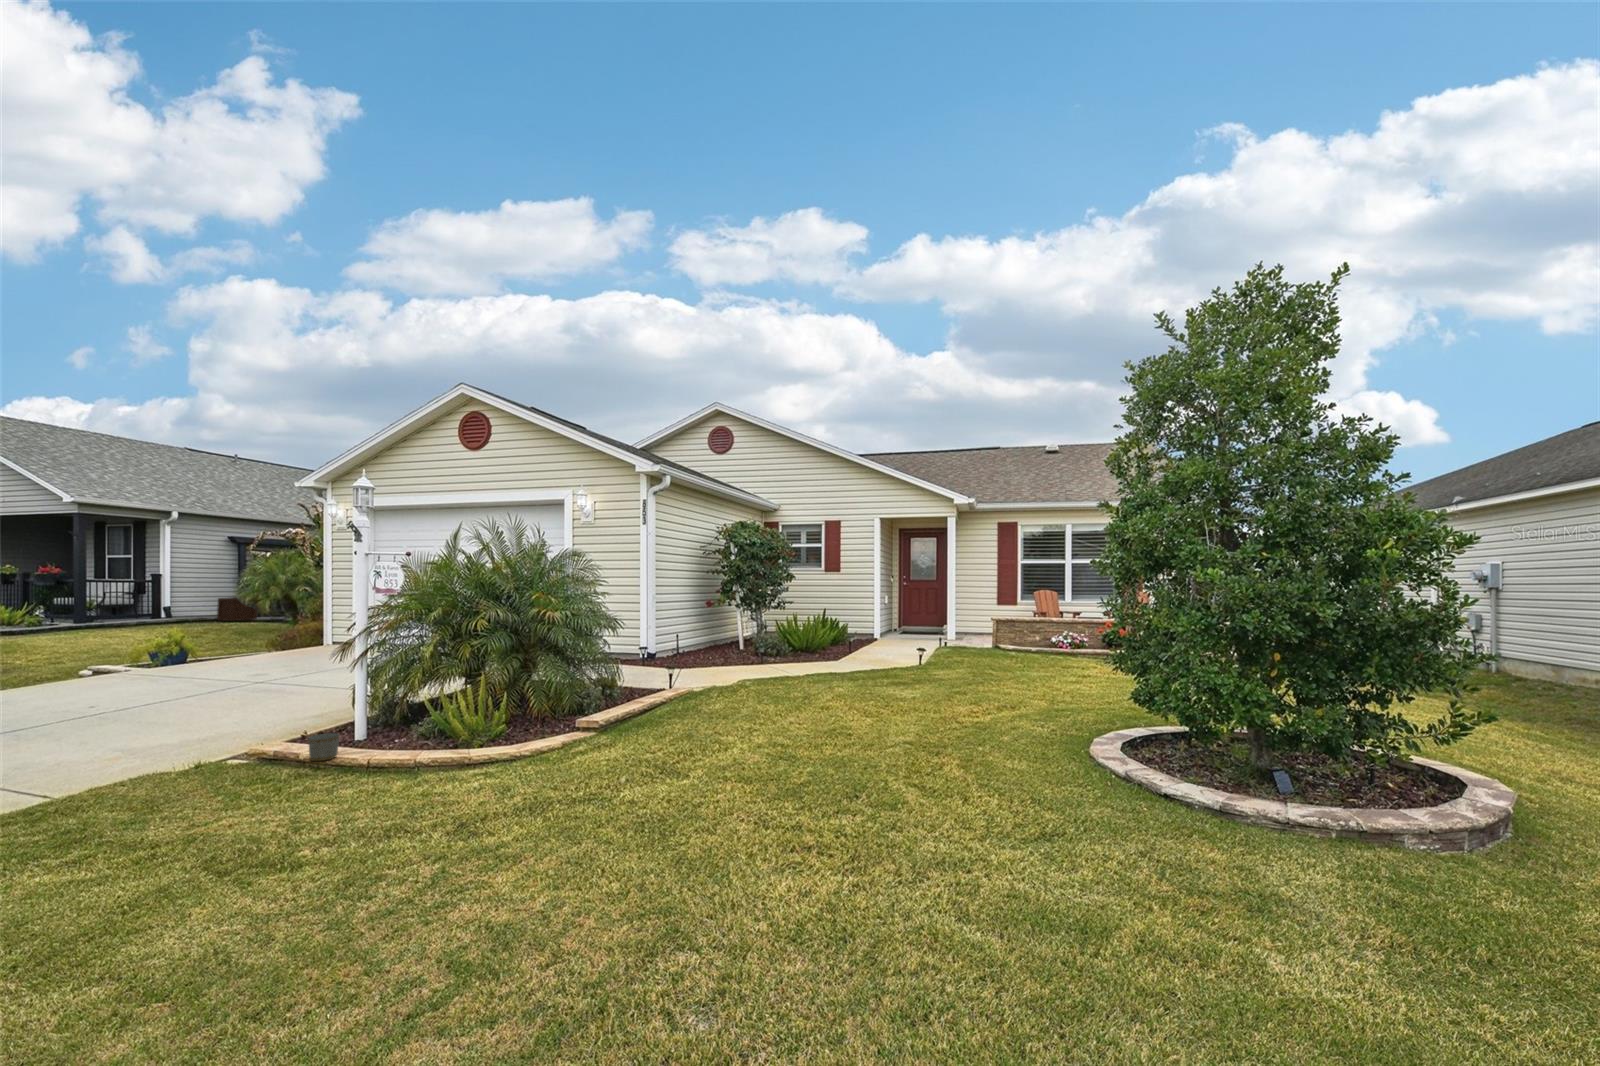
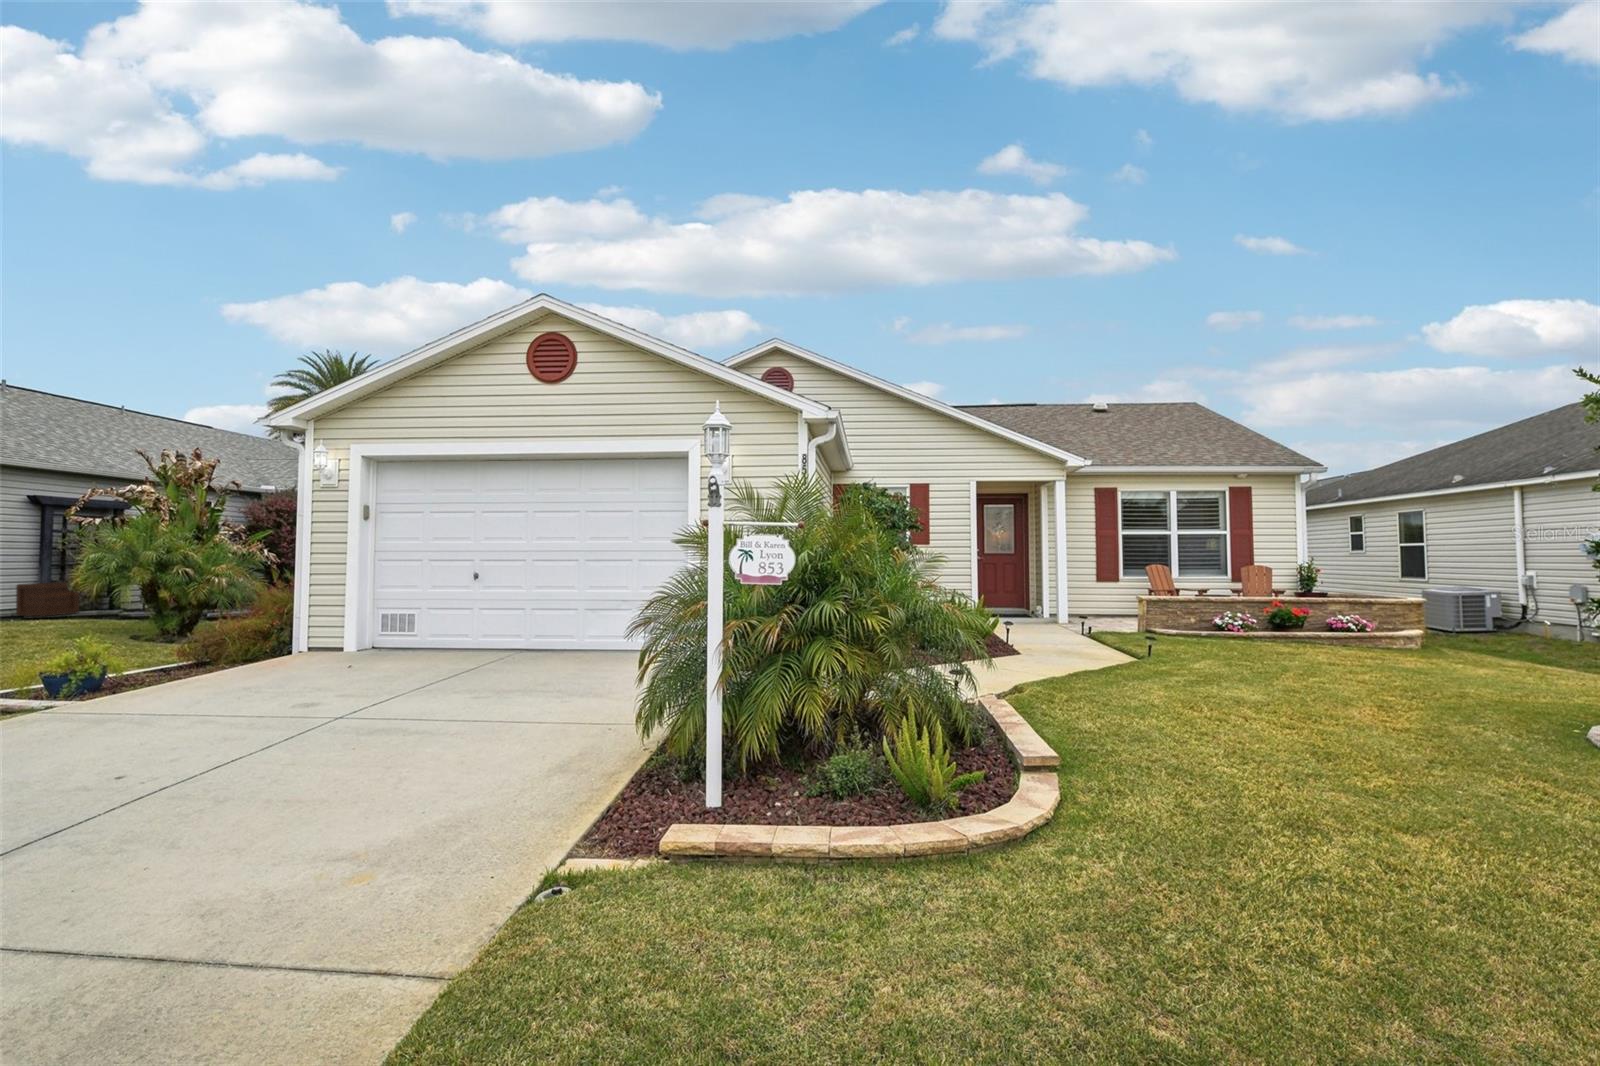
planter: present [309,733,339,761] -> none [730,768,767,810]

